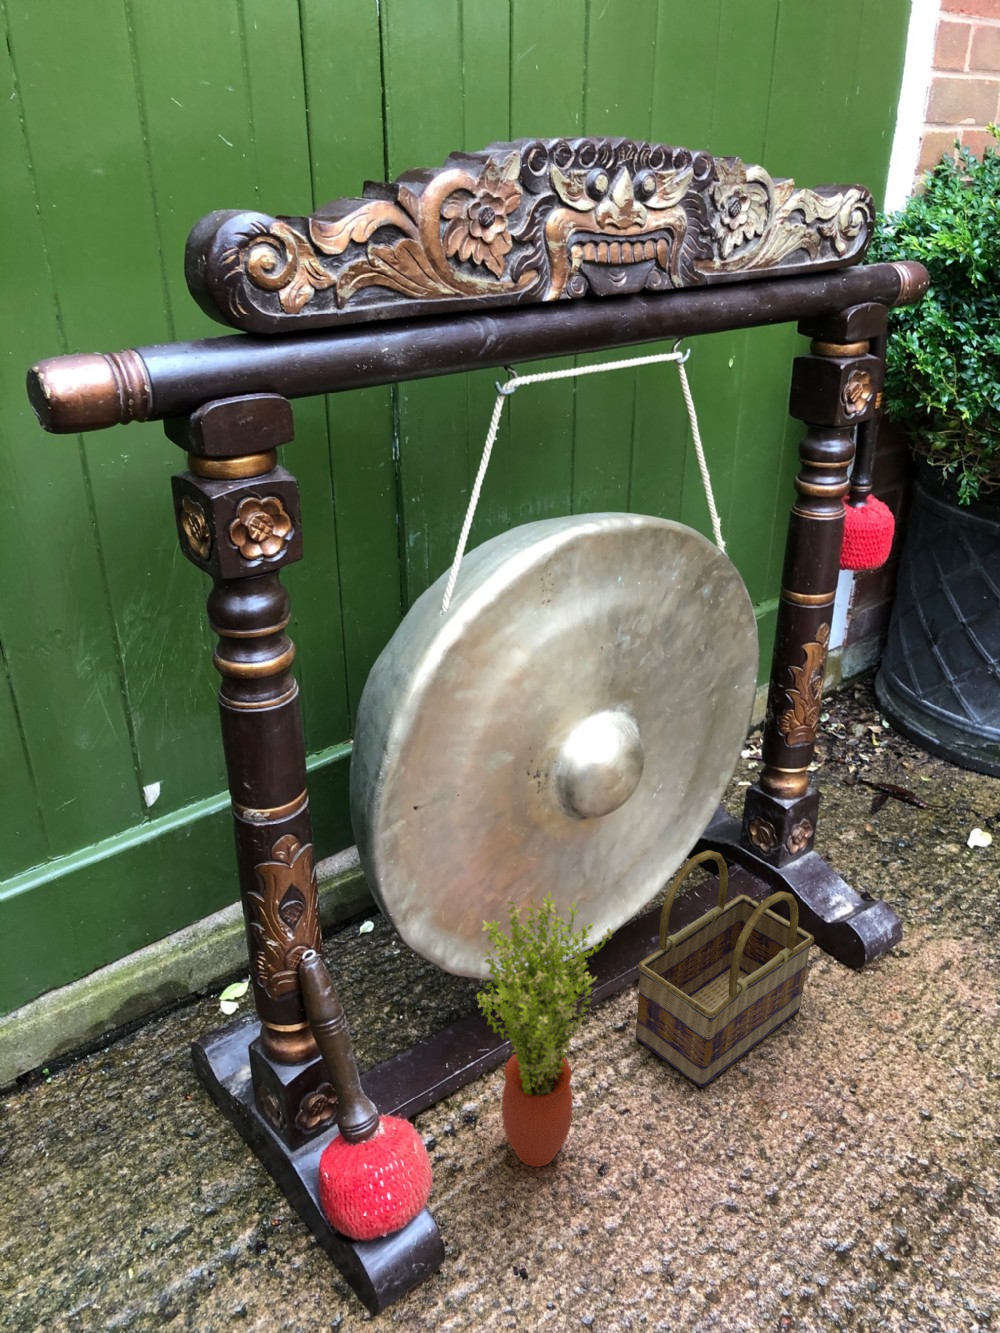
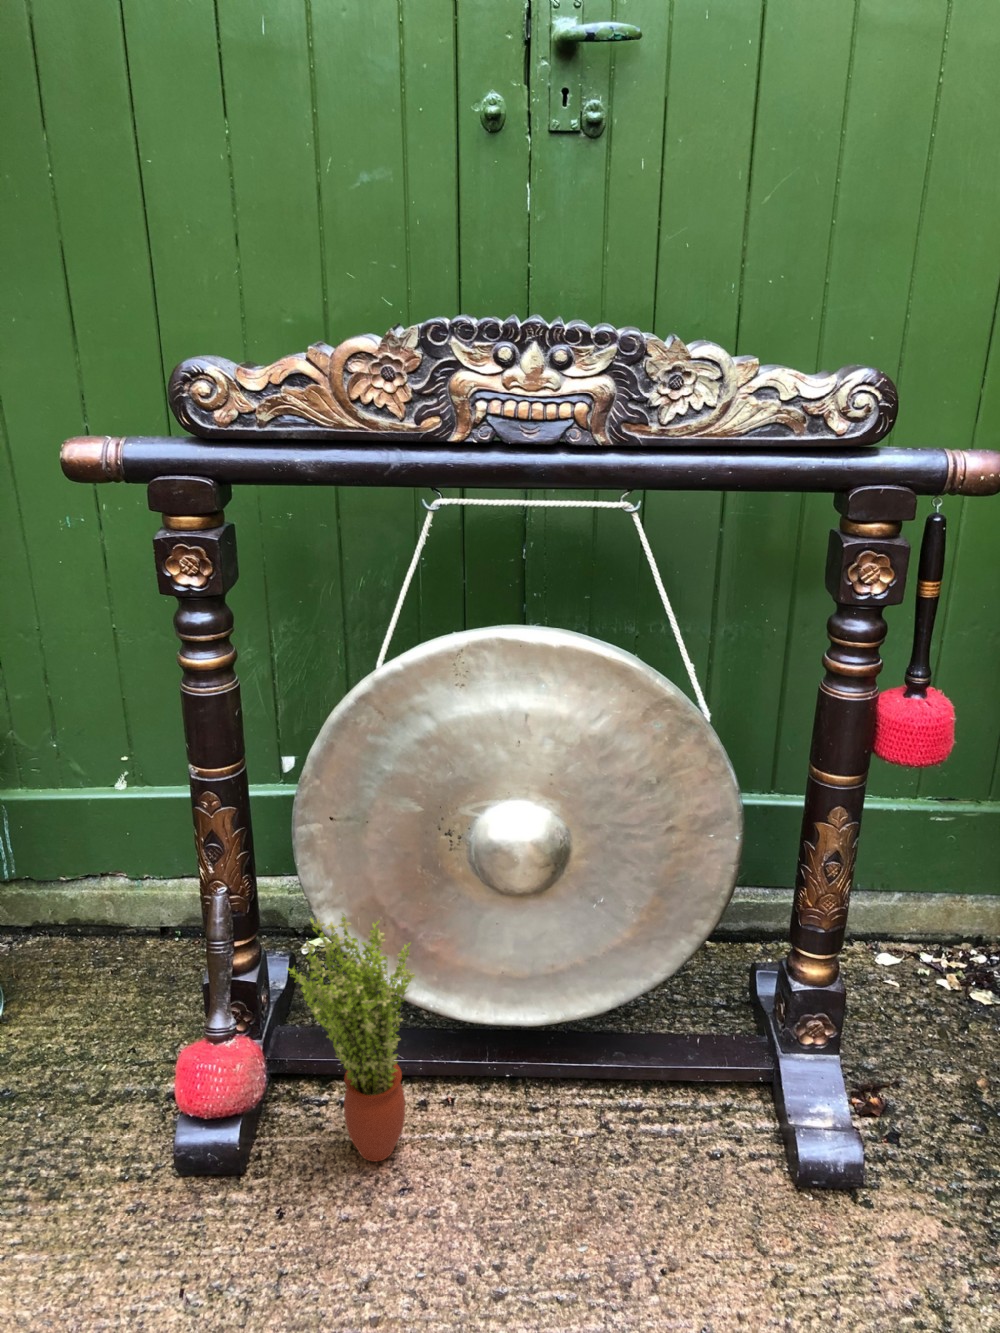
basket: present [636,850,814,1087] -> none [534,975,711,1187]

